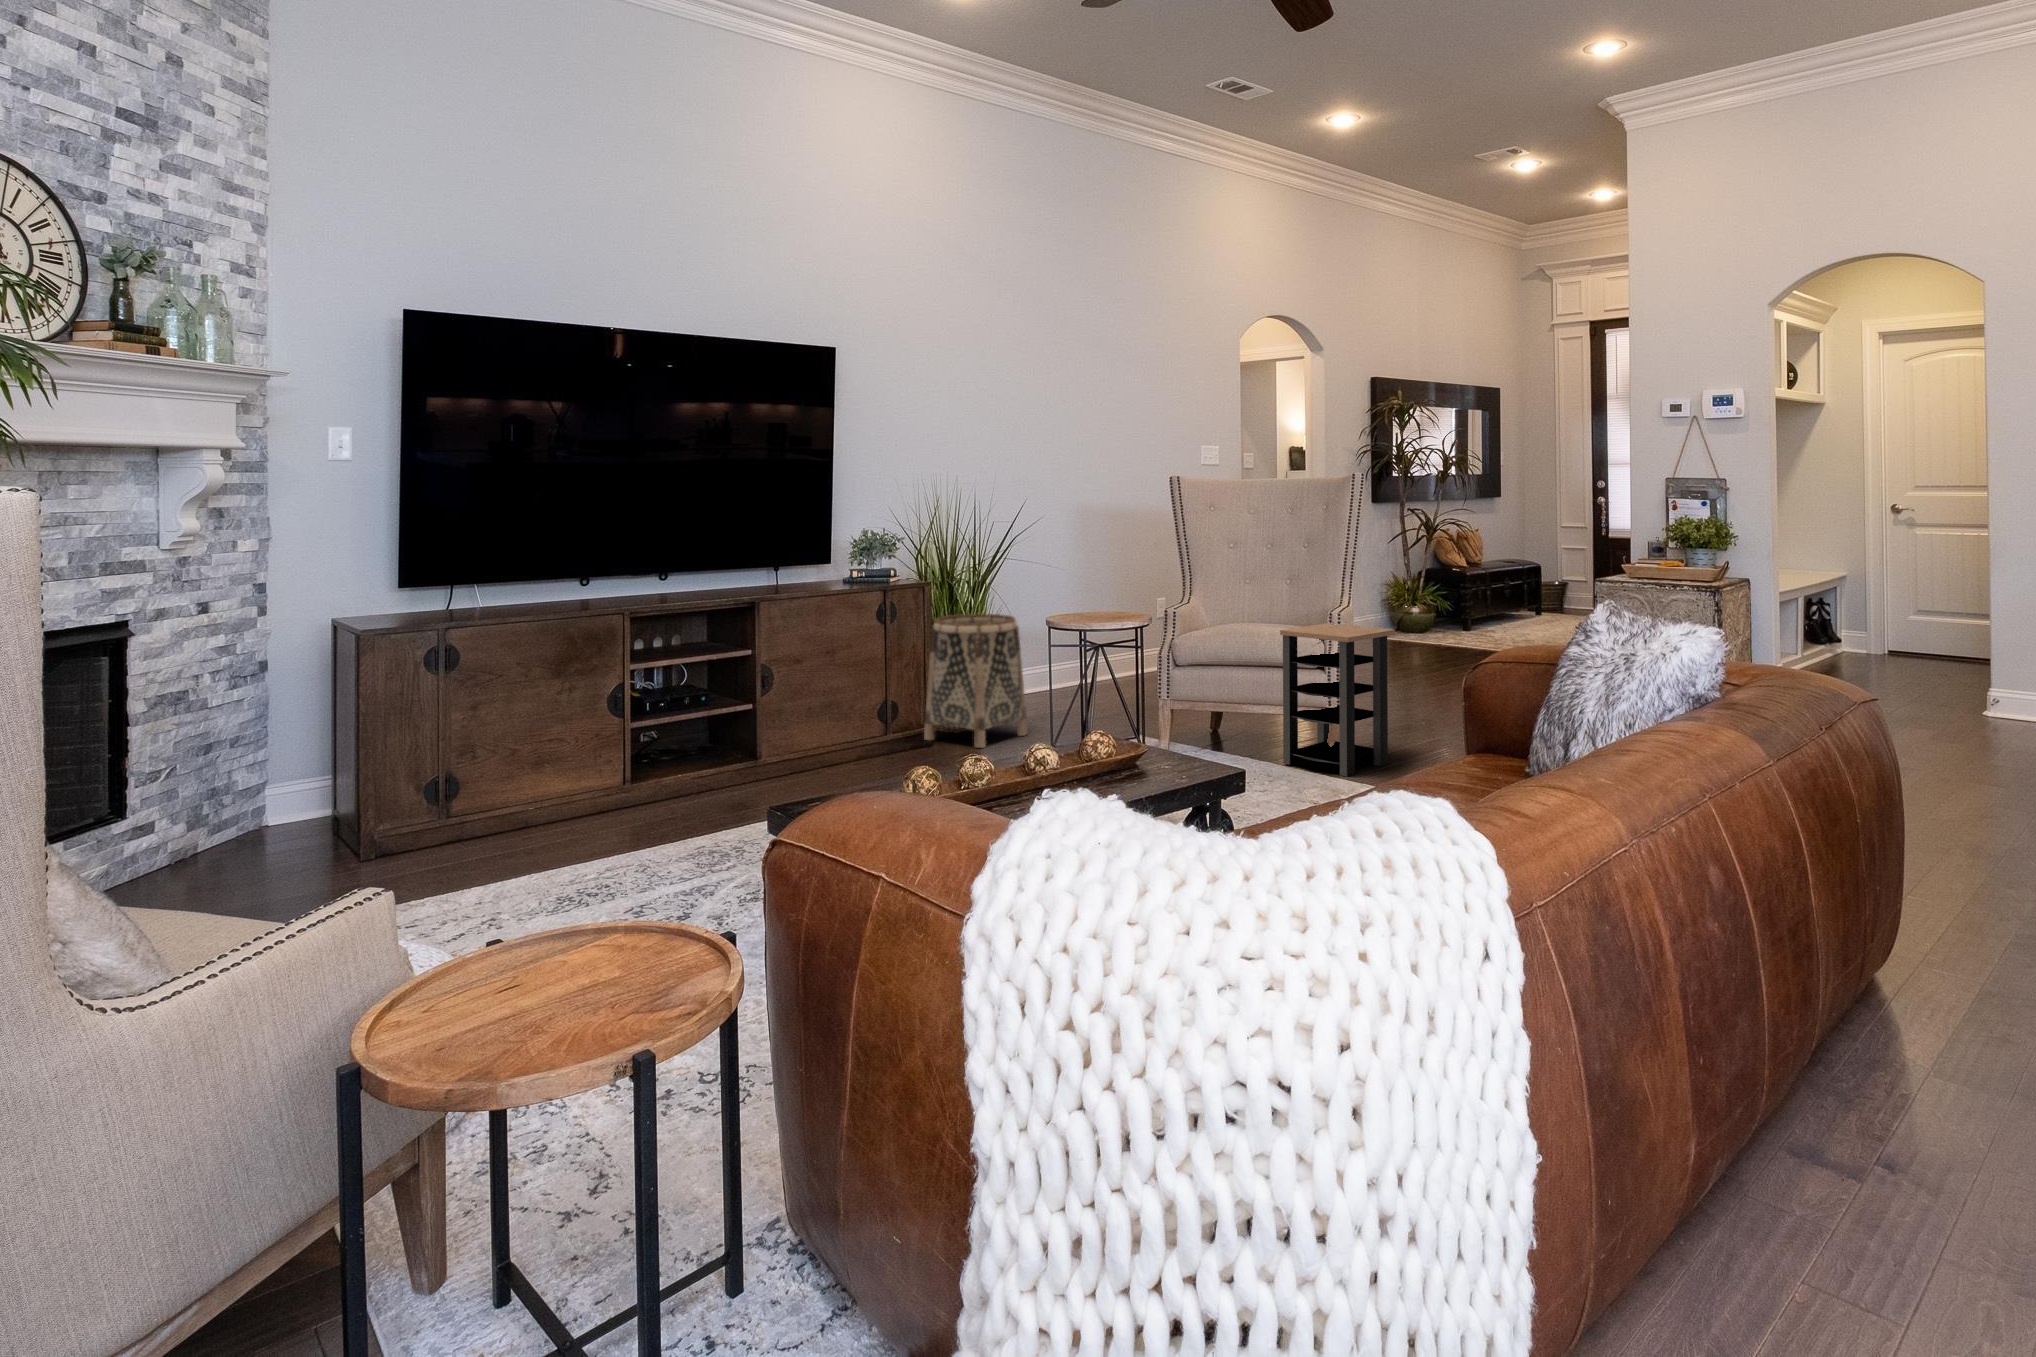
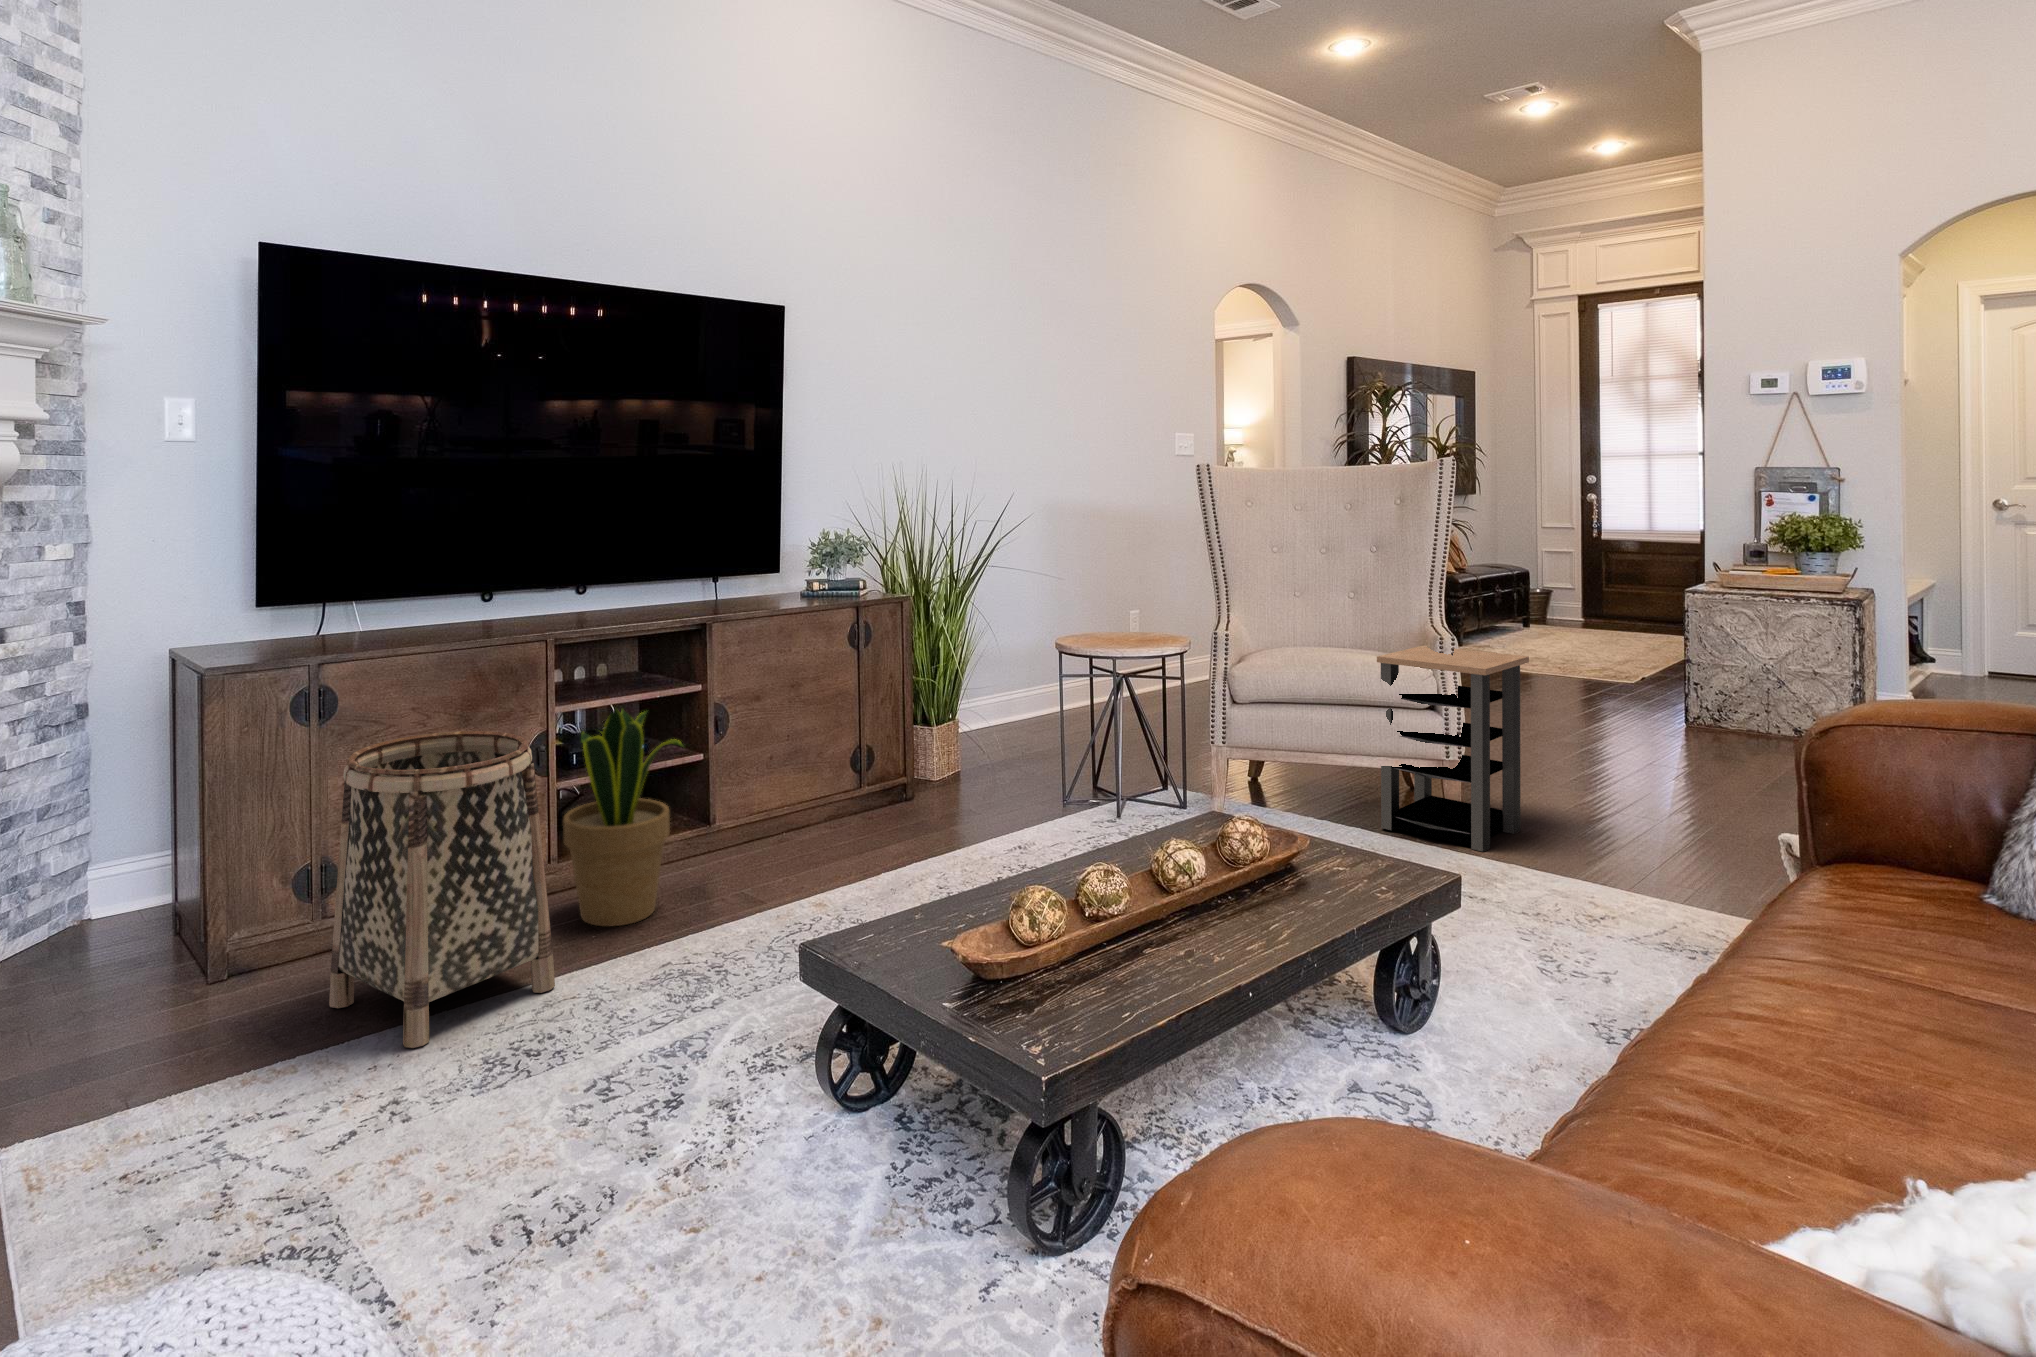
basket: present [924,614,1028,748] -> present [329,731,555,1048]
potted plant: none [631,663,725,826] -> present [563,709,683,926]

